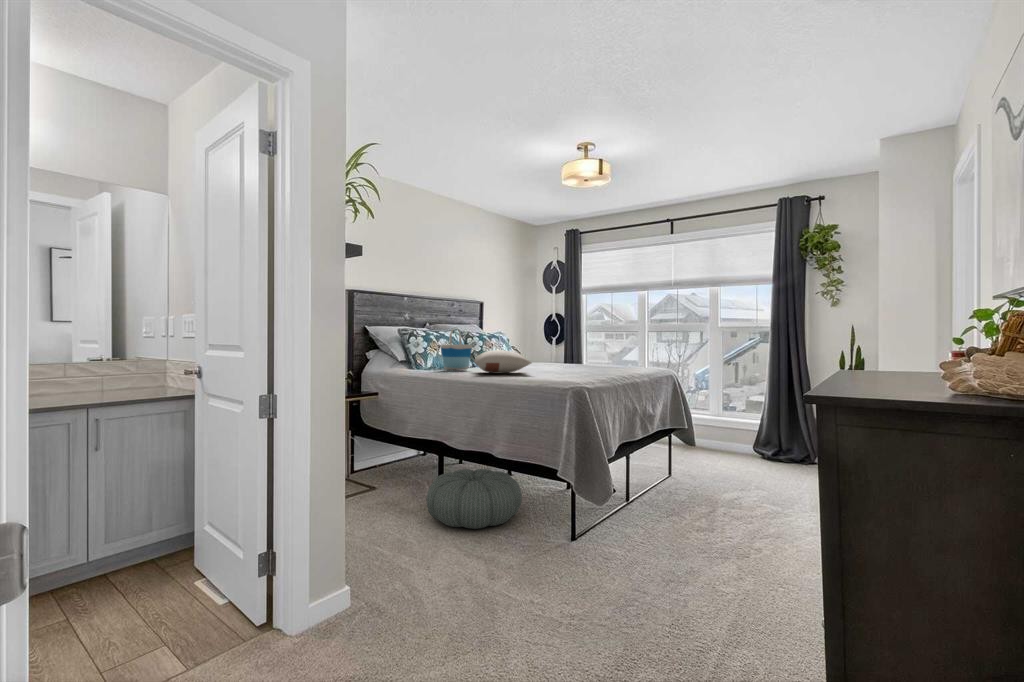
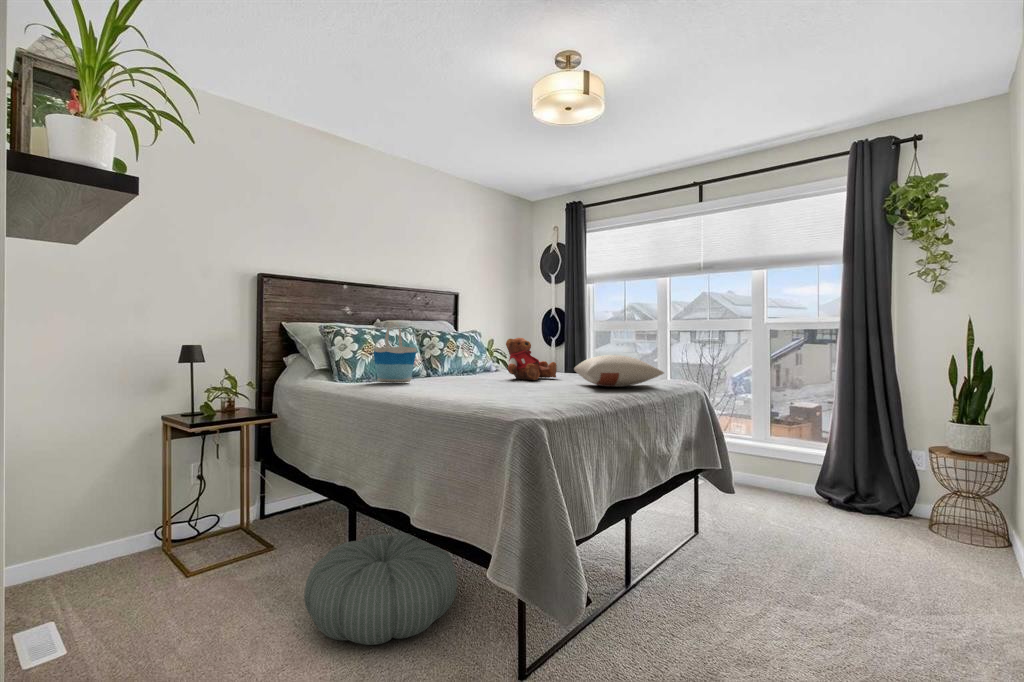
teddy bear: none [531,338,568,369] -> present [506,338,557,380]
pillow: present [474,350,531,373] -> present [574,355,664,387]

